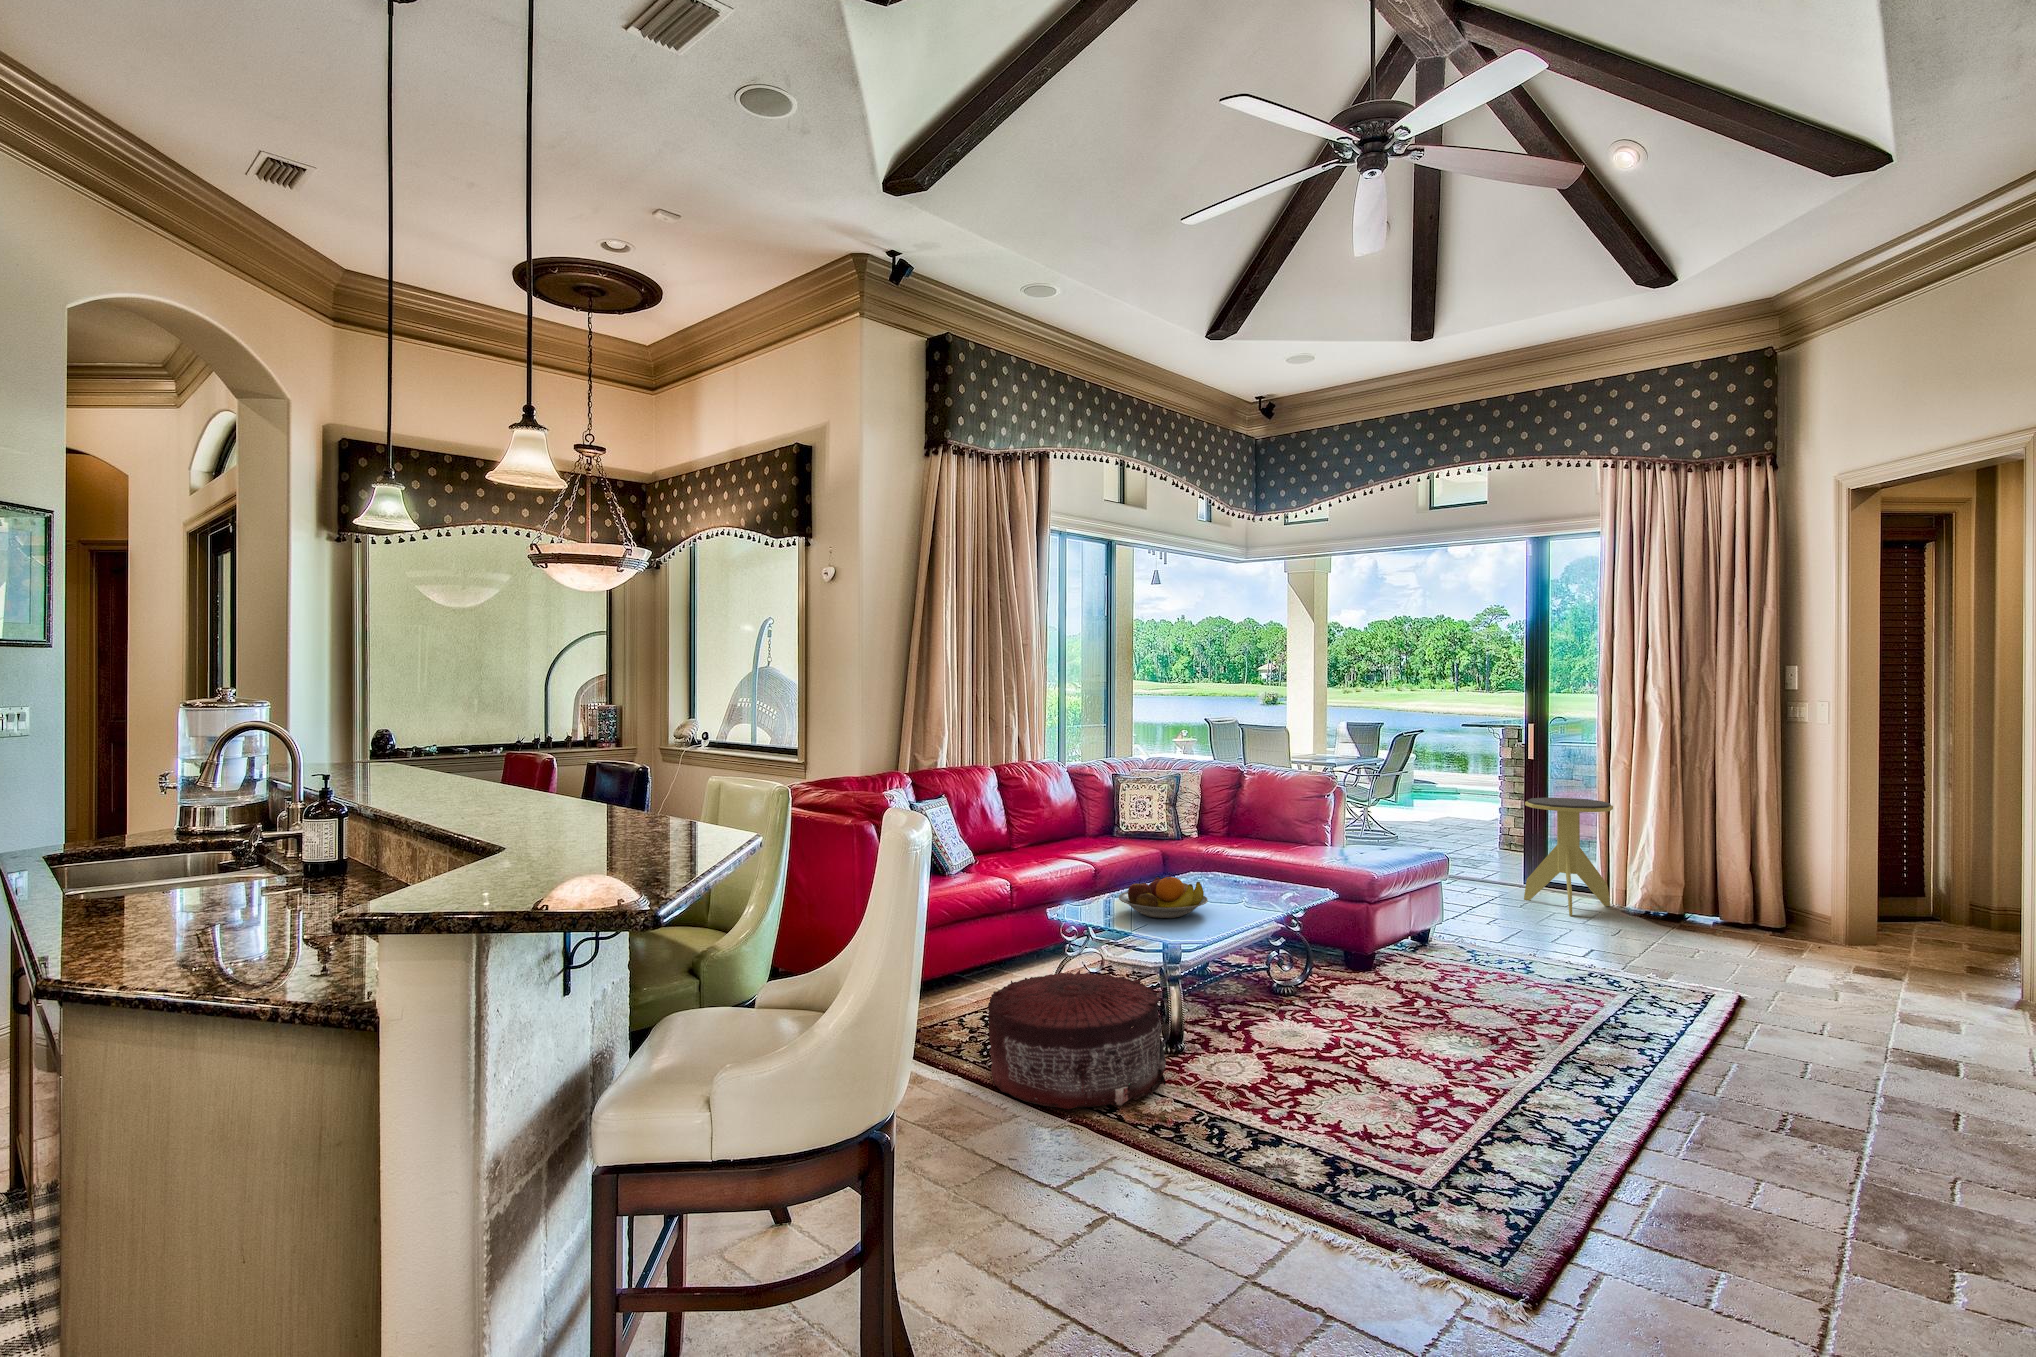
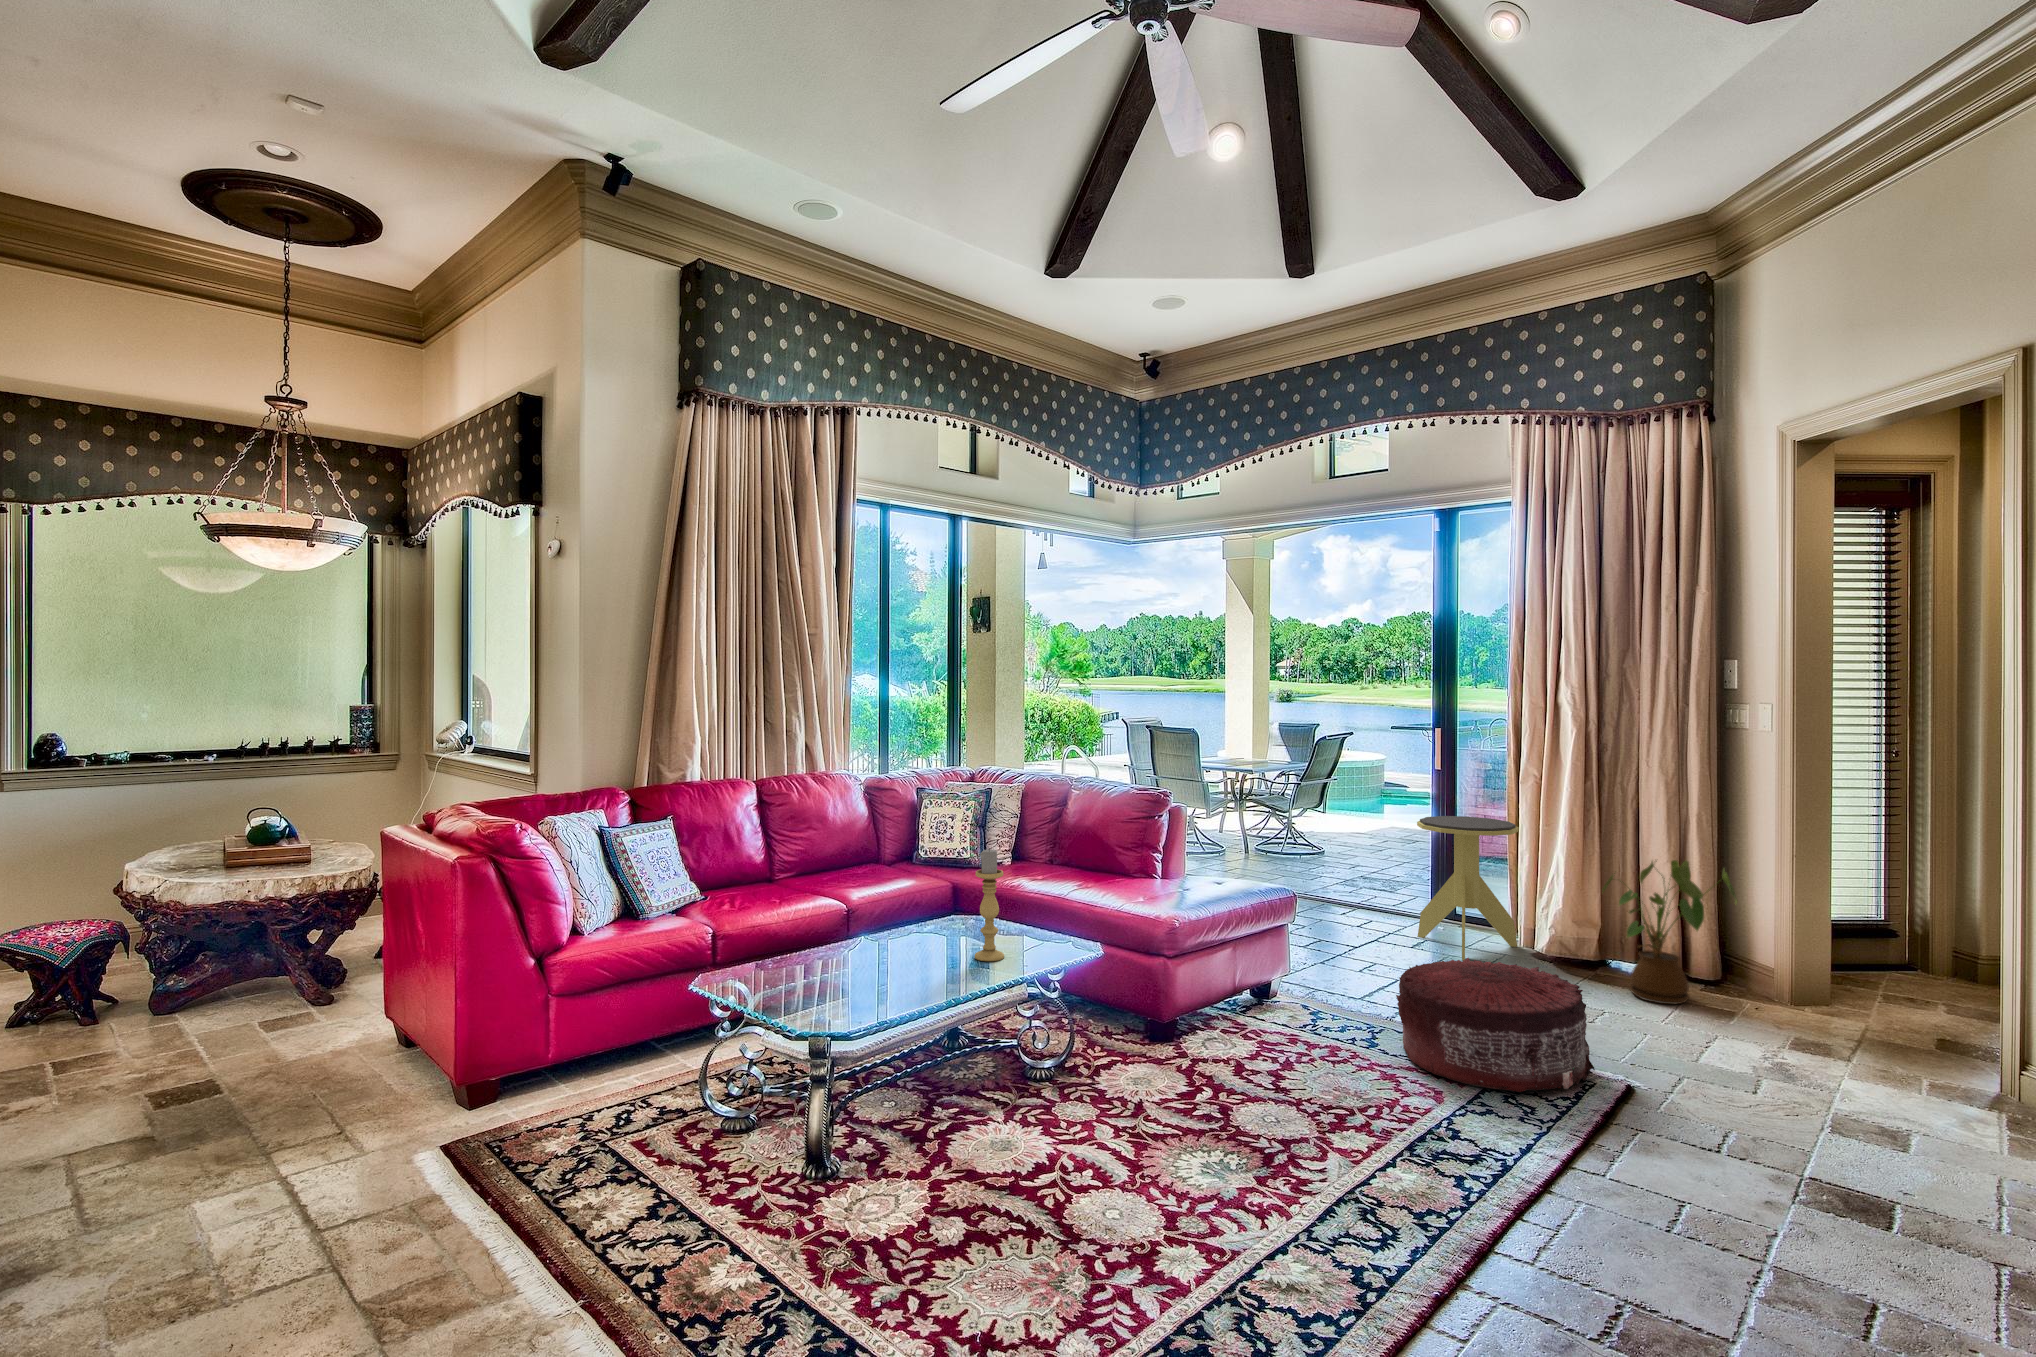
candle holder: none [1237,816,1261,904] -> present [975,848,1004,961]
house plant: none [1692,828,1805,944] -> present [1602,860,1737,1004]
fruit bowl: present [1119,877,1208,918] -> none [807,926,922,983]
pouf: present [988,970,1166,1109] -> present [1396,958,1595,1092]

